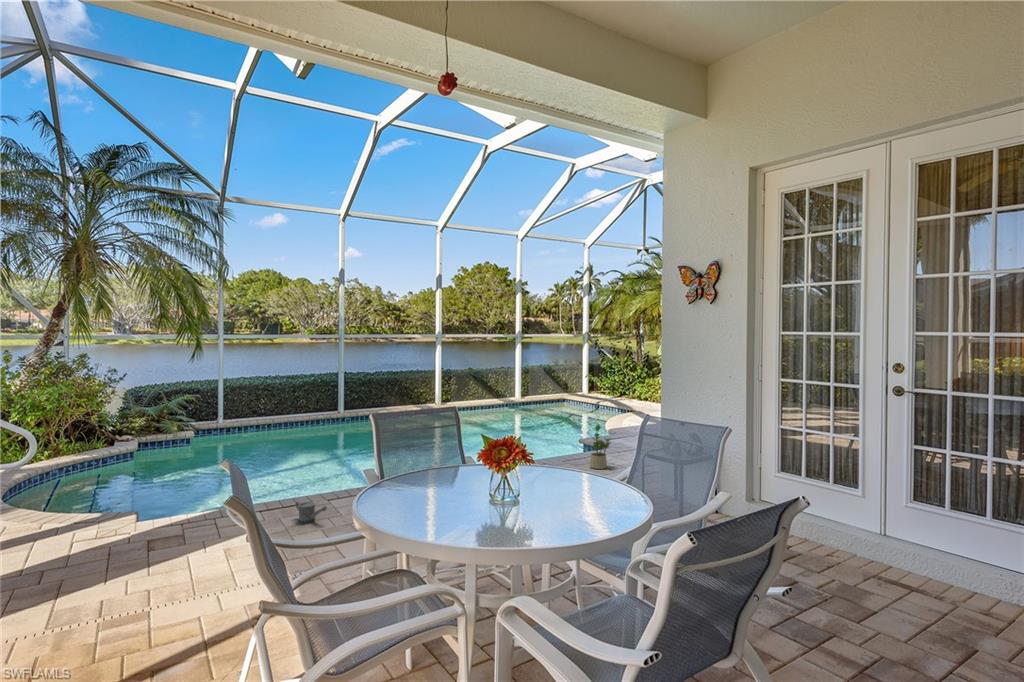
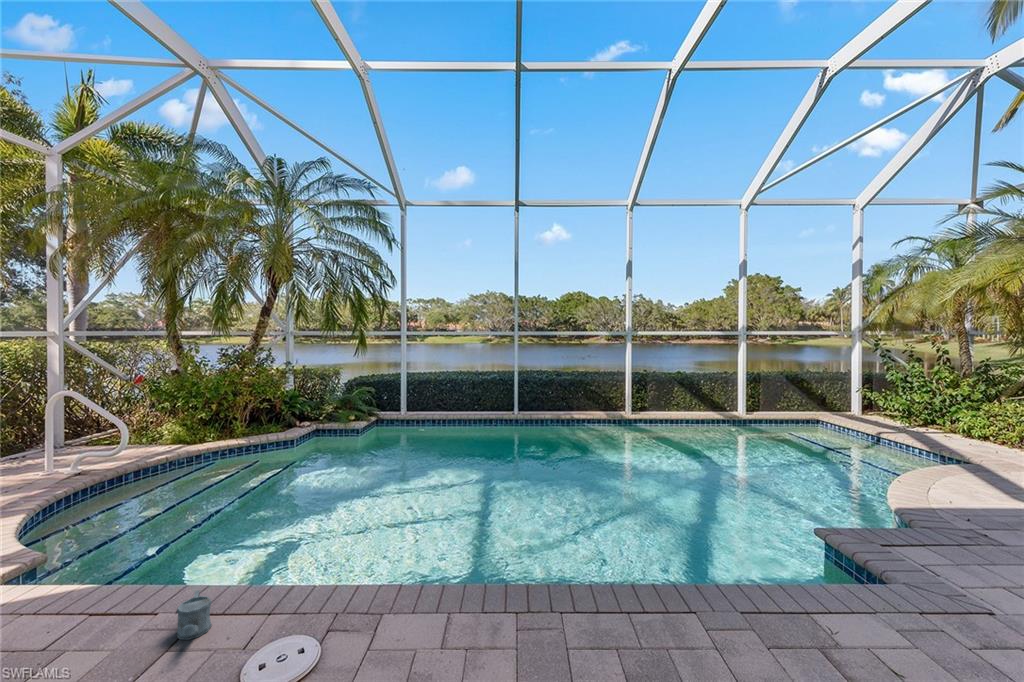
potted plant: present [590,425,611,469] -> none [840,522,911,638]

